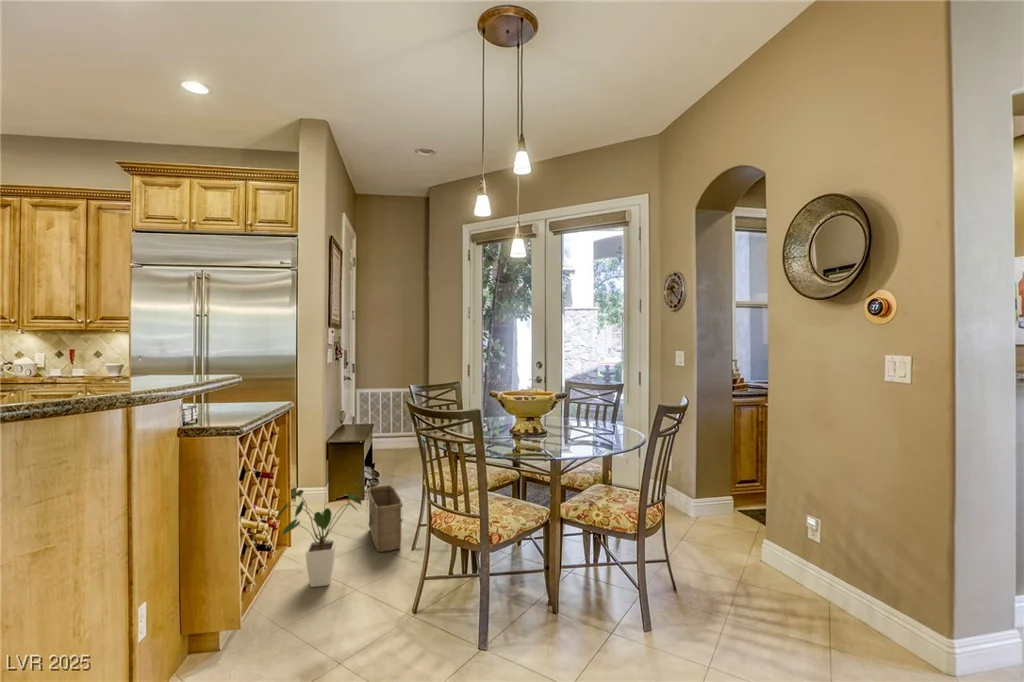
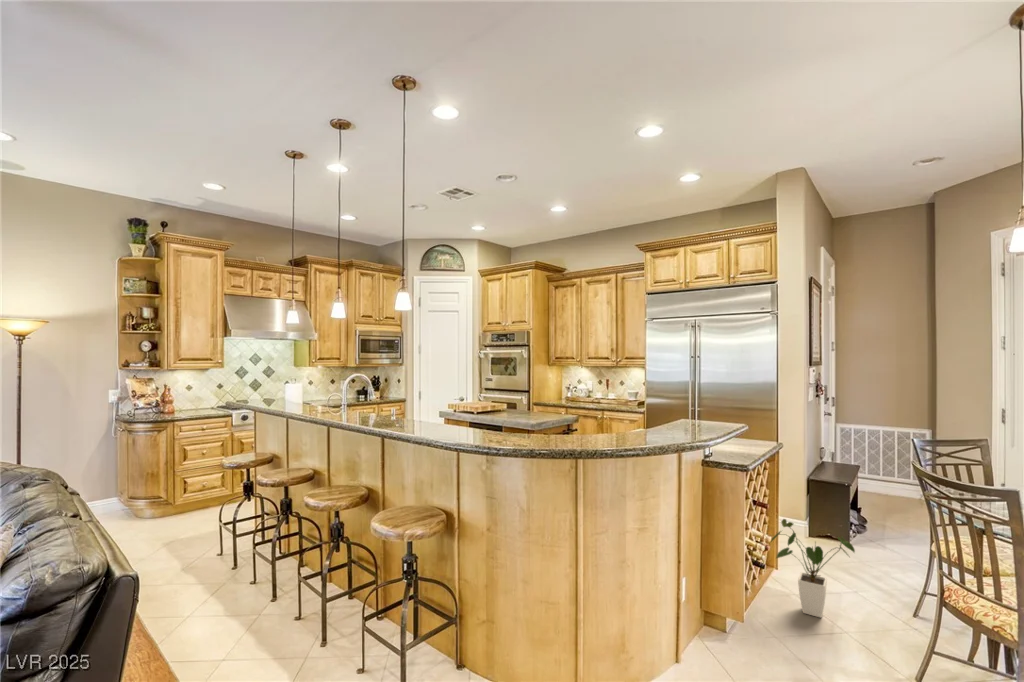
basket: present [368,485,403,552] -> none [858,536,903,611]

